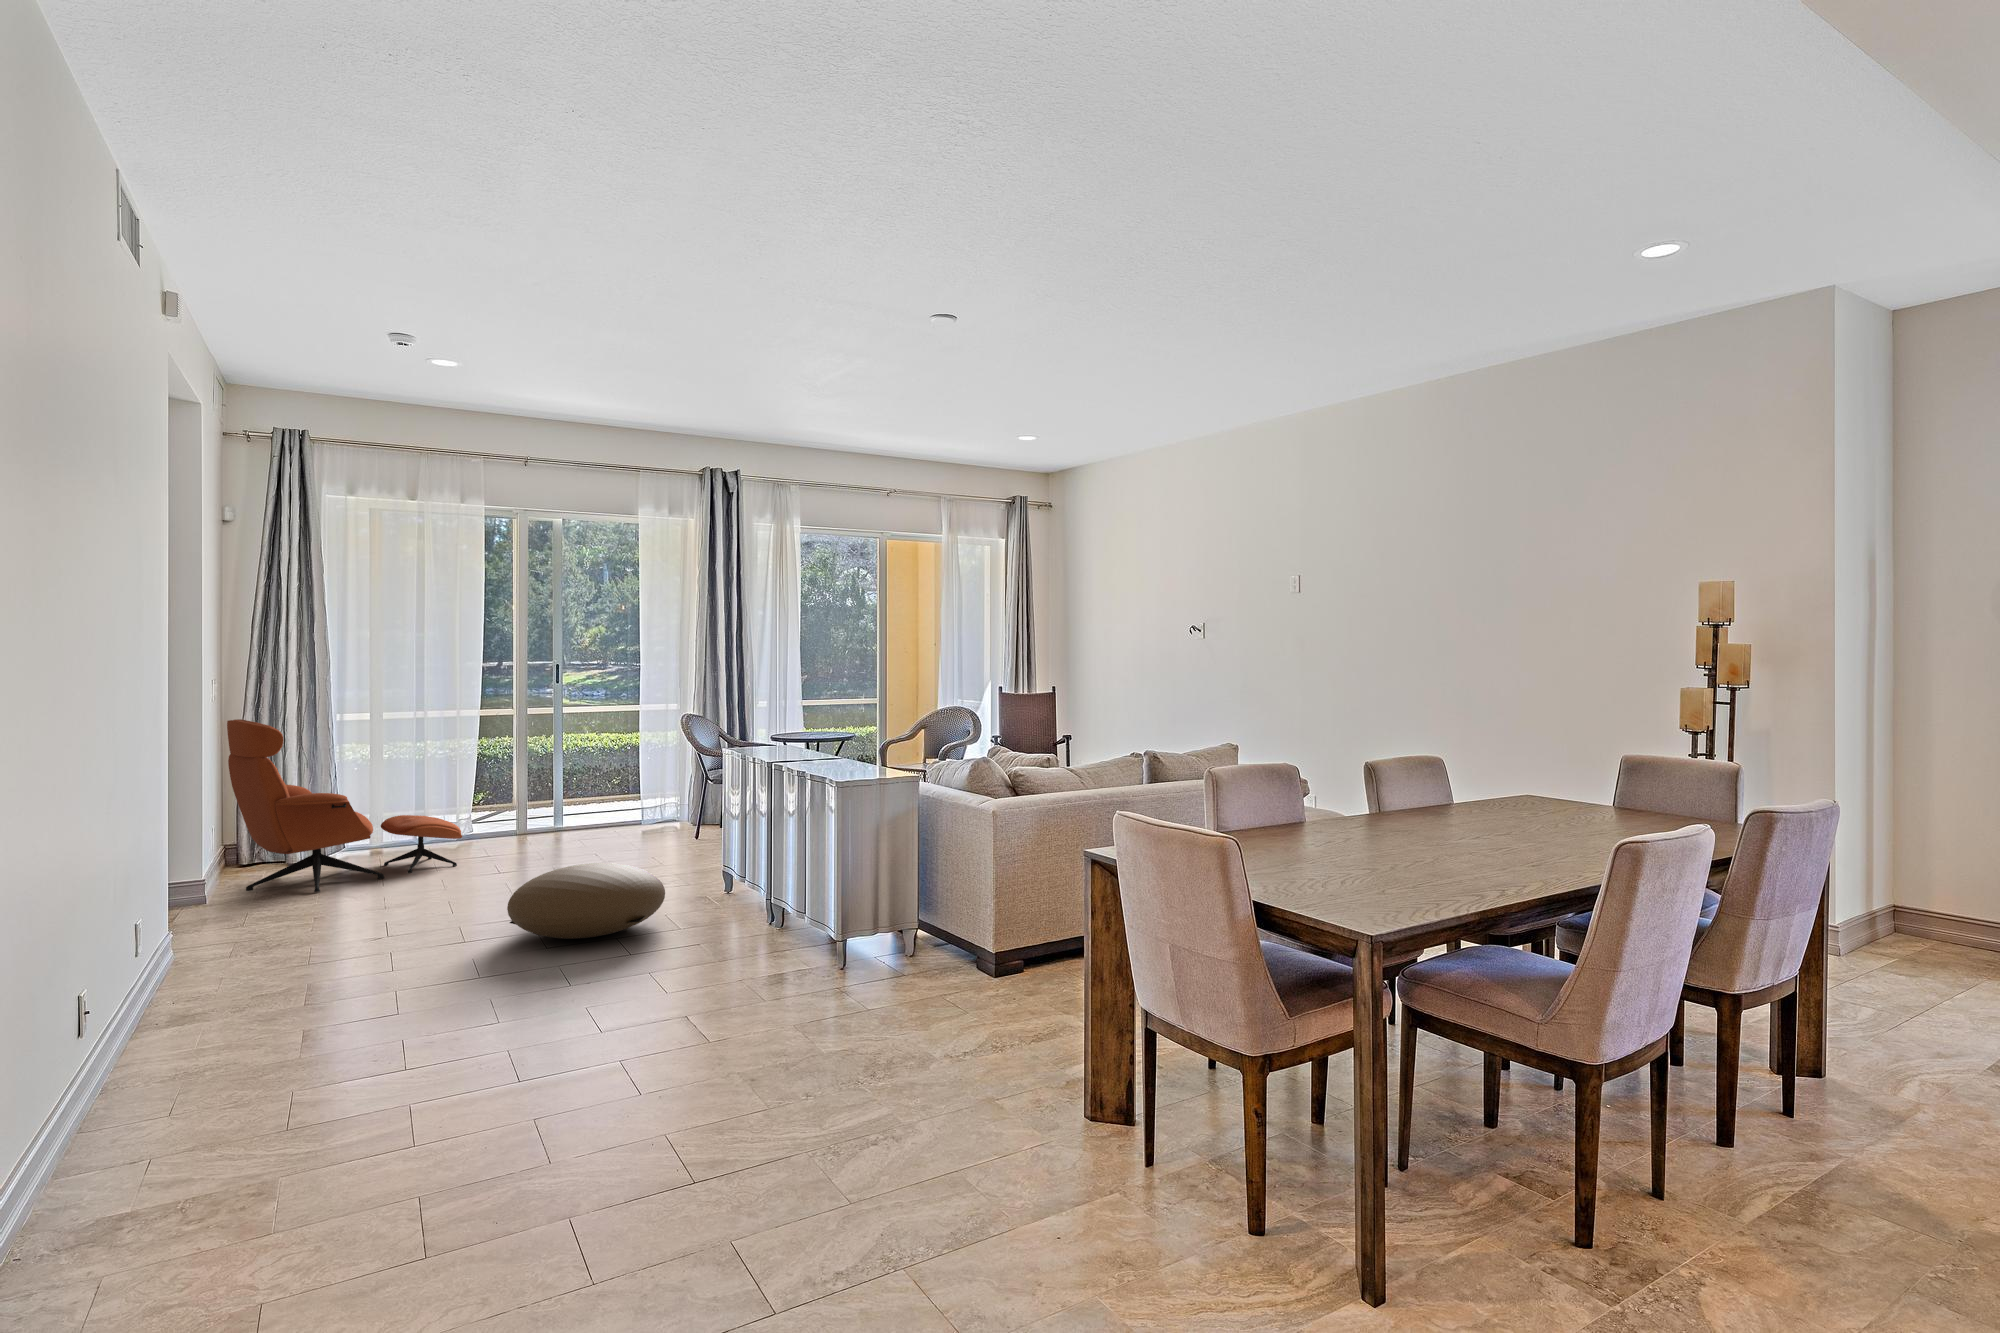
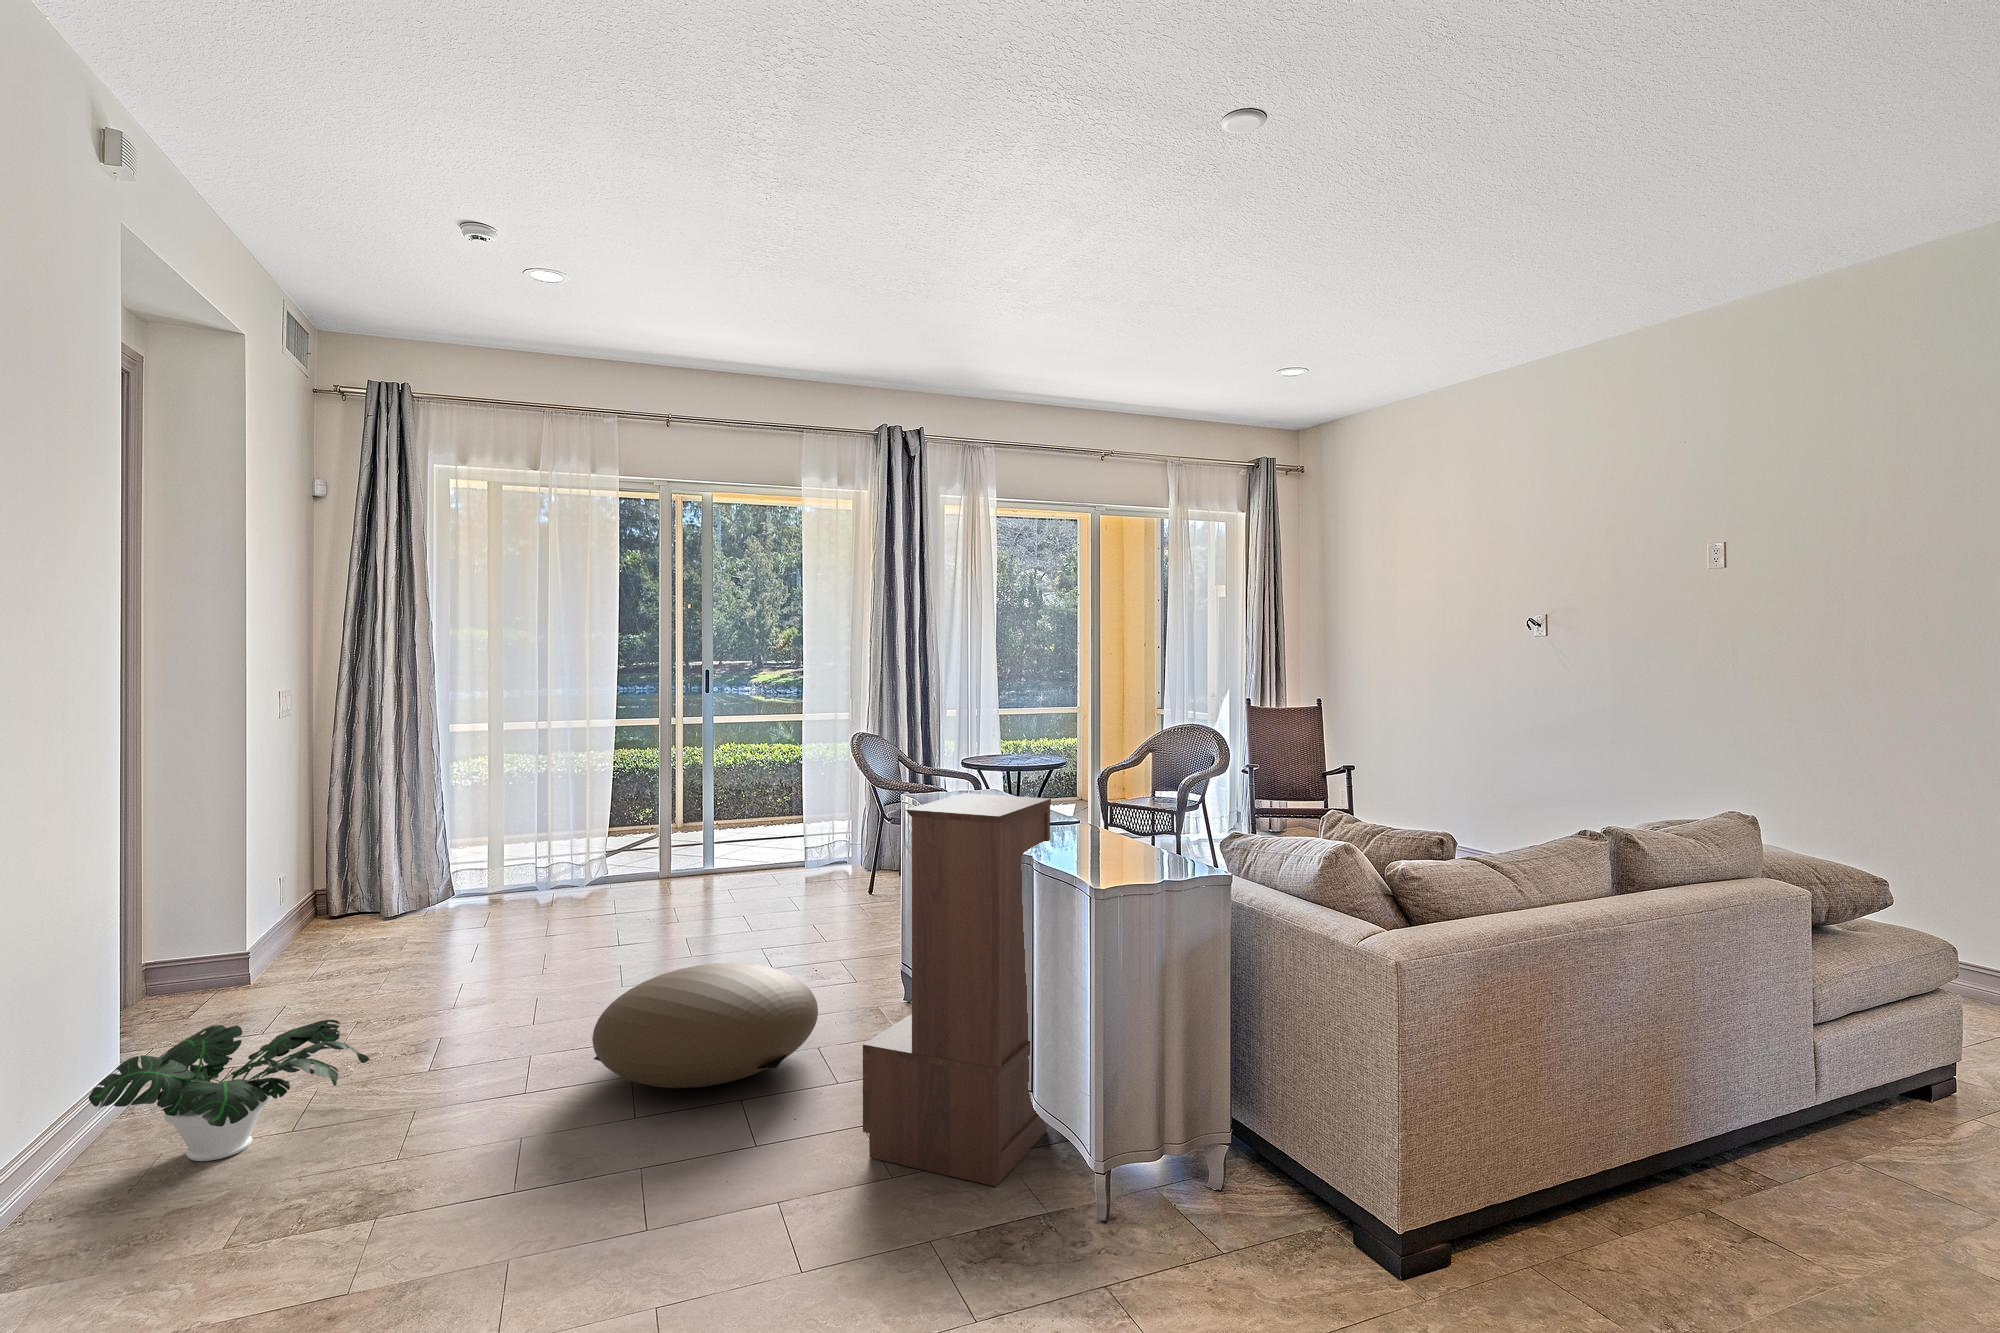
lounge chair: present [227,719,462,892] -> none [294,742,582,965]
bookshelf: none [700,736,821,970] -> present [863,793,1051,1186]
potted plant: none [168,898,356,985] -> present [89,1020,369,1161]

